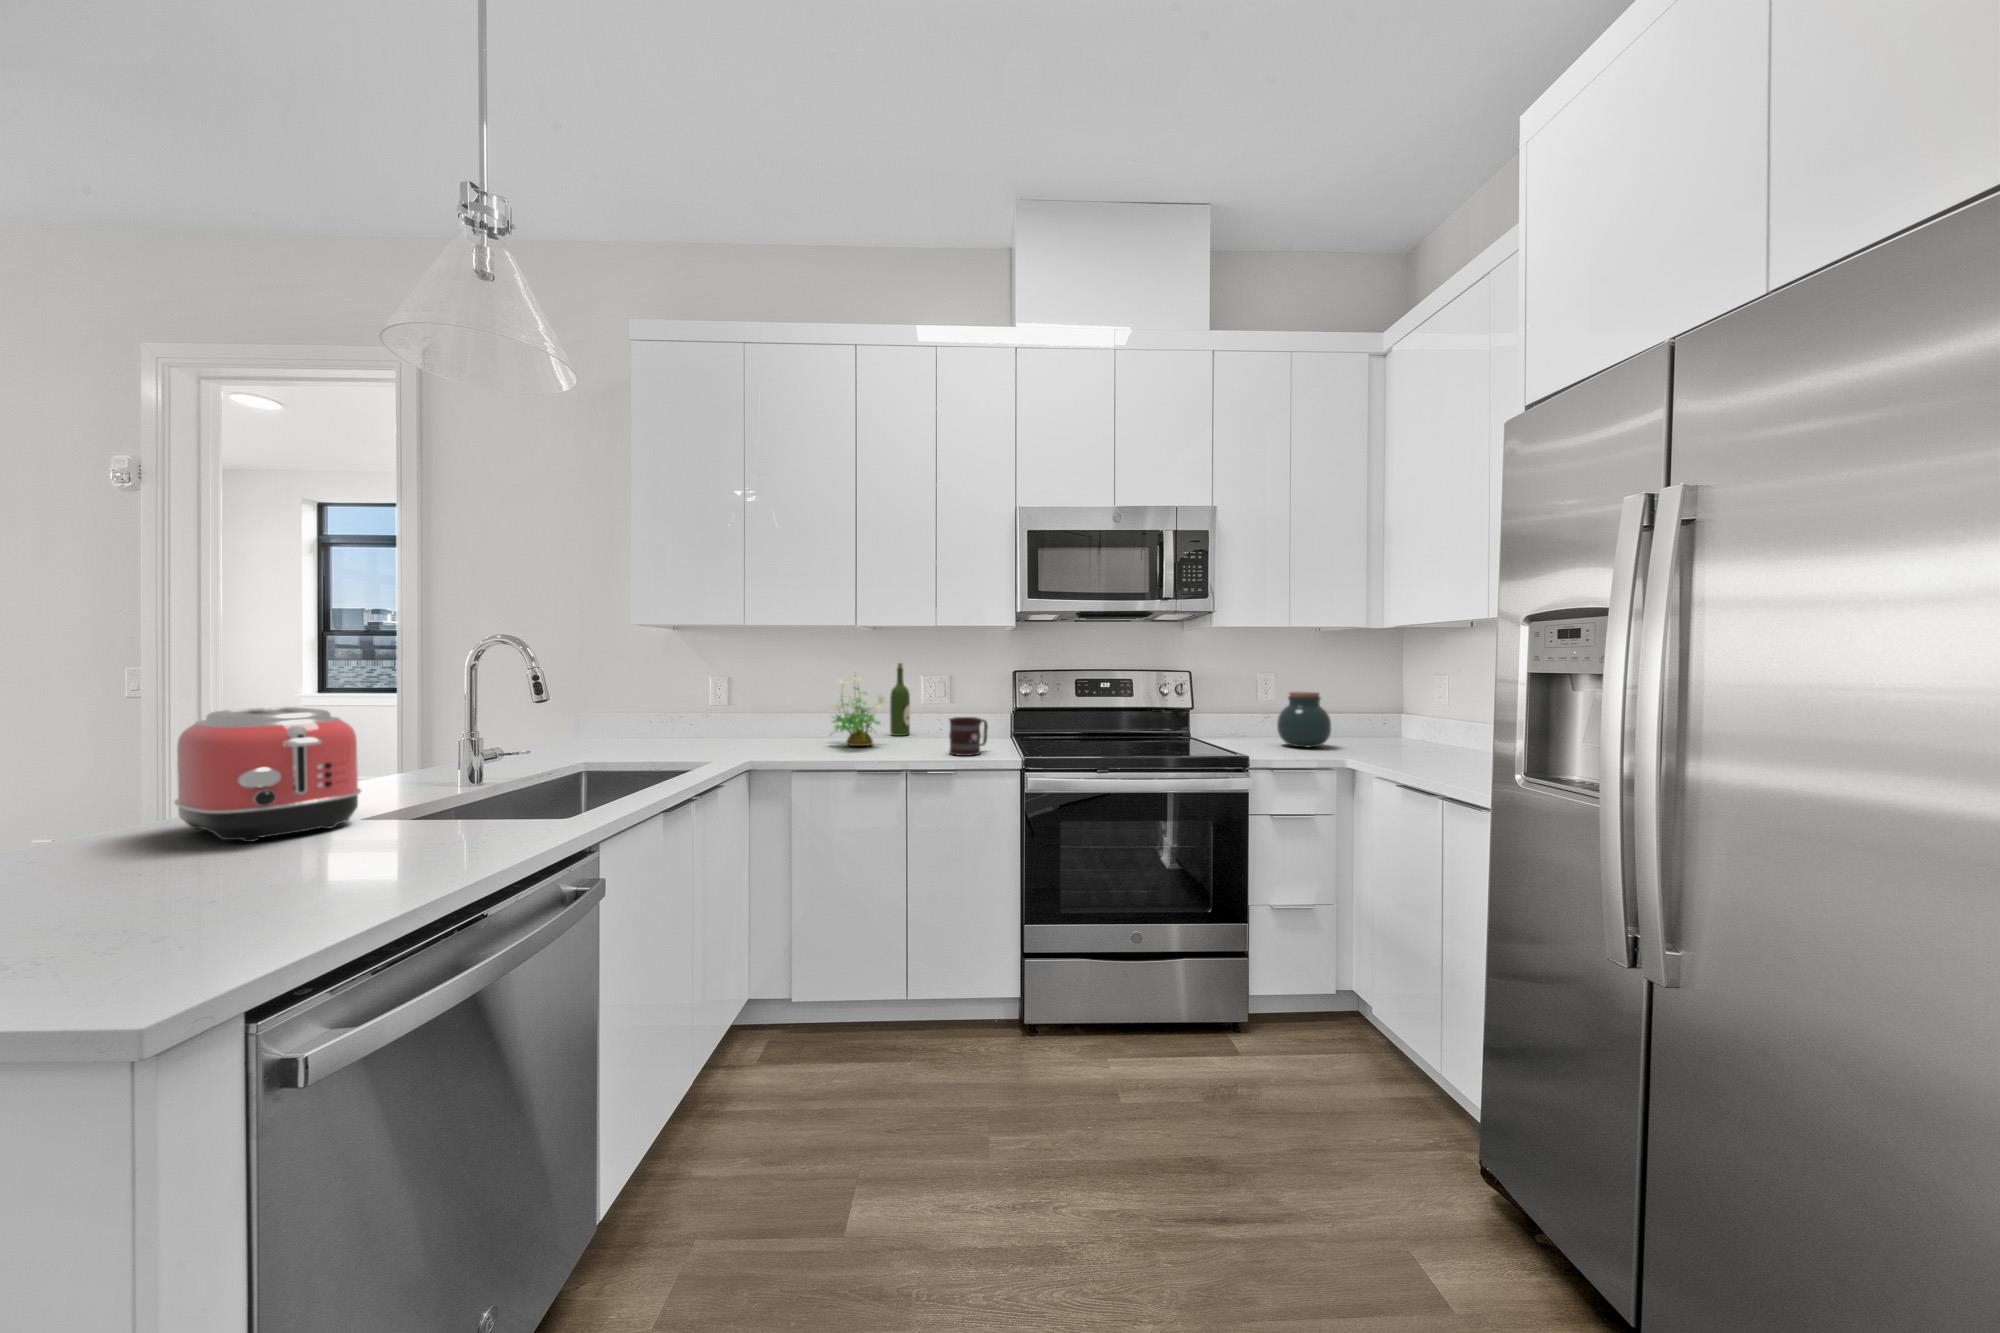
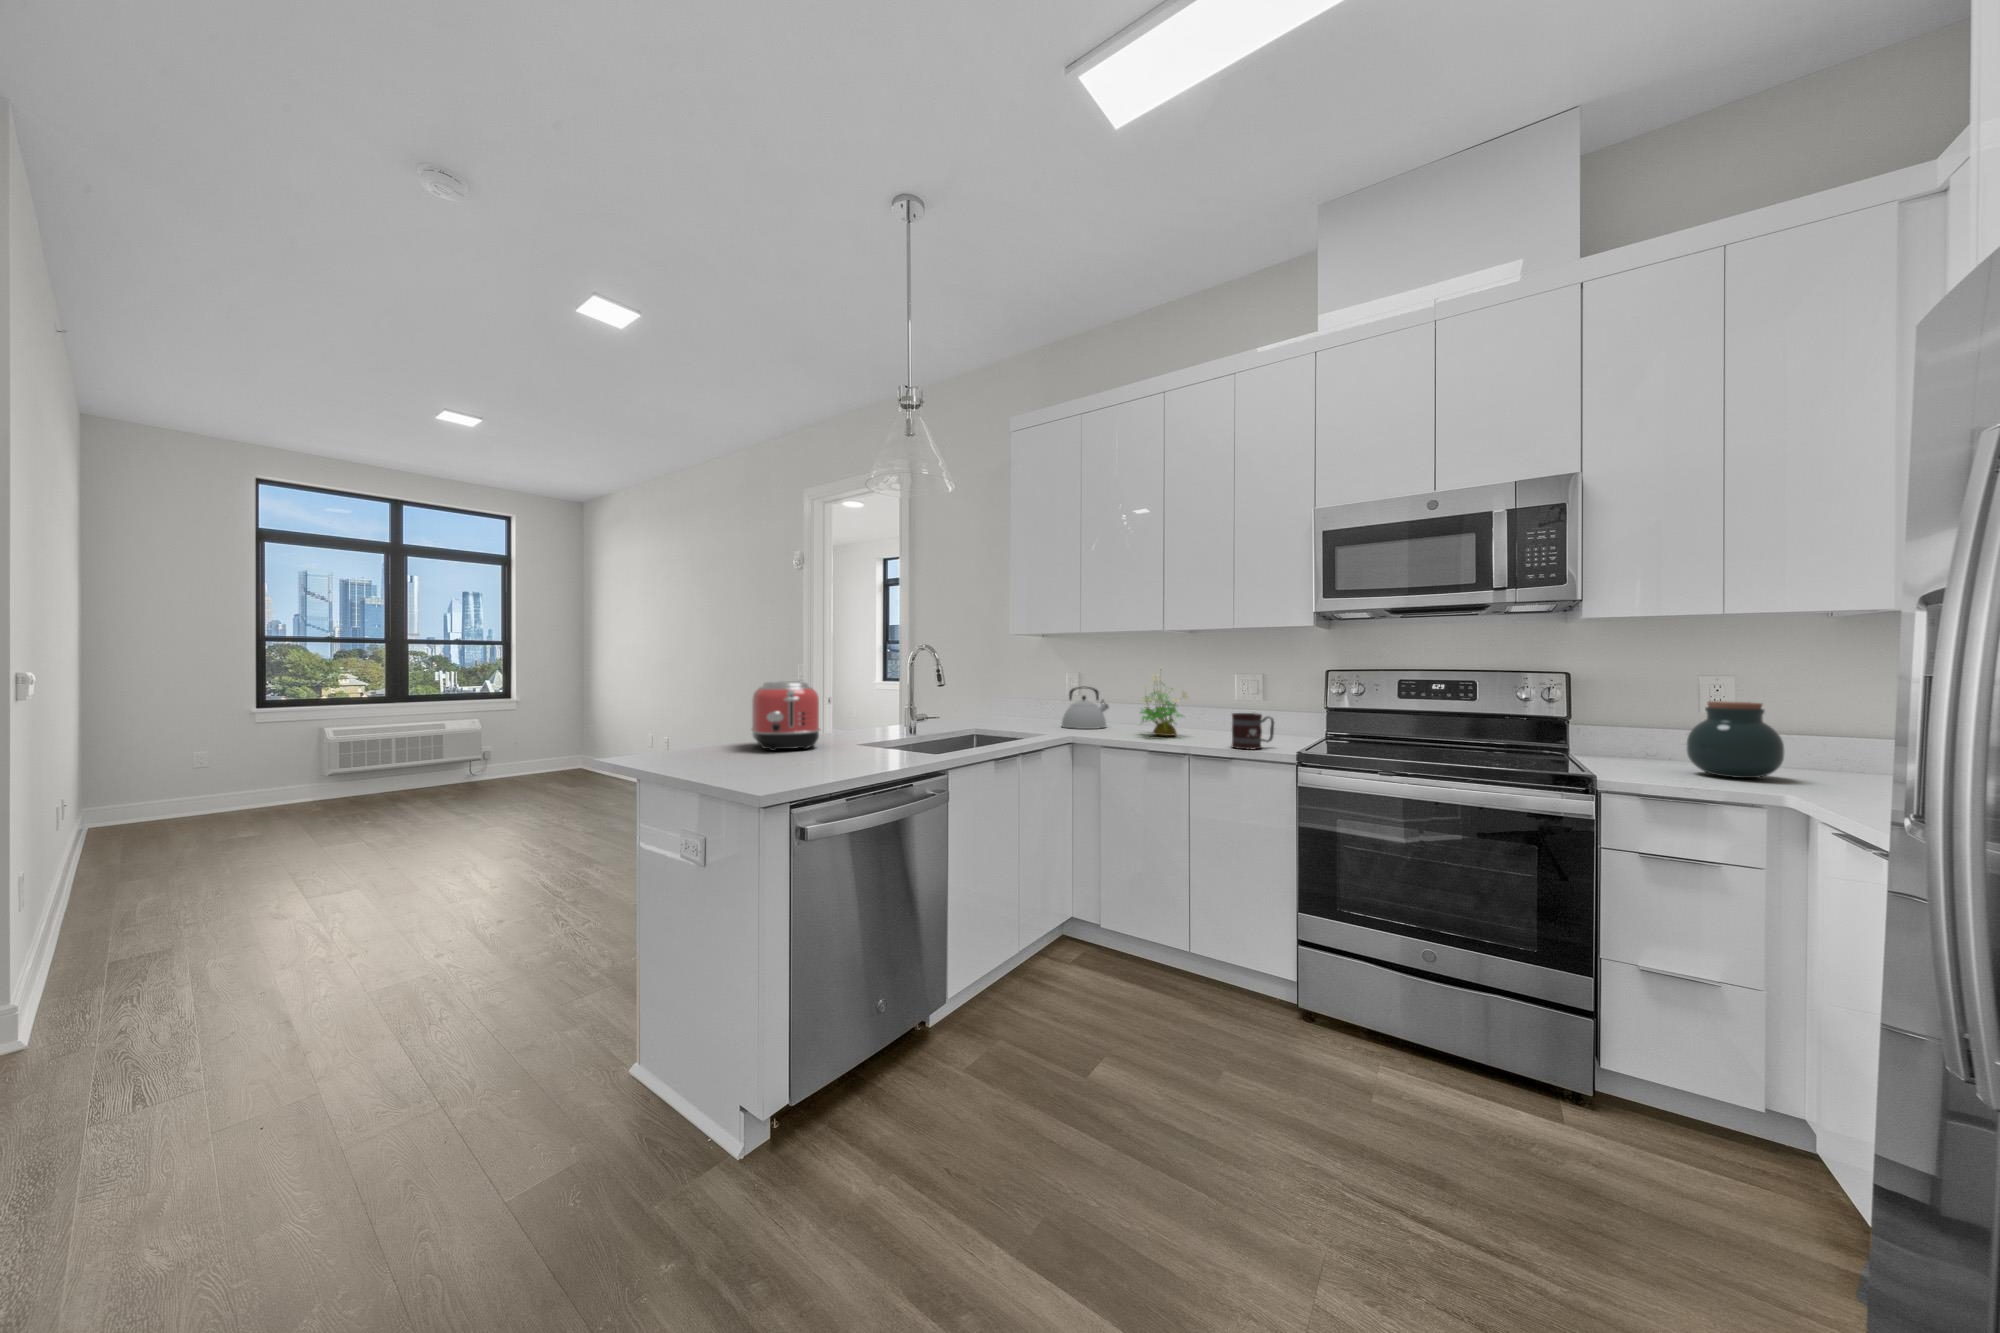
wine bottle: present [890,663,910,736] -> none [1208,663,1227,731]
kettle: none [719,693,778,745] -> present [1062,687,1108,729]

